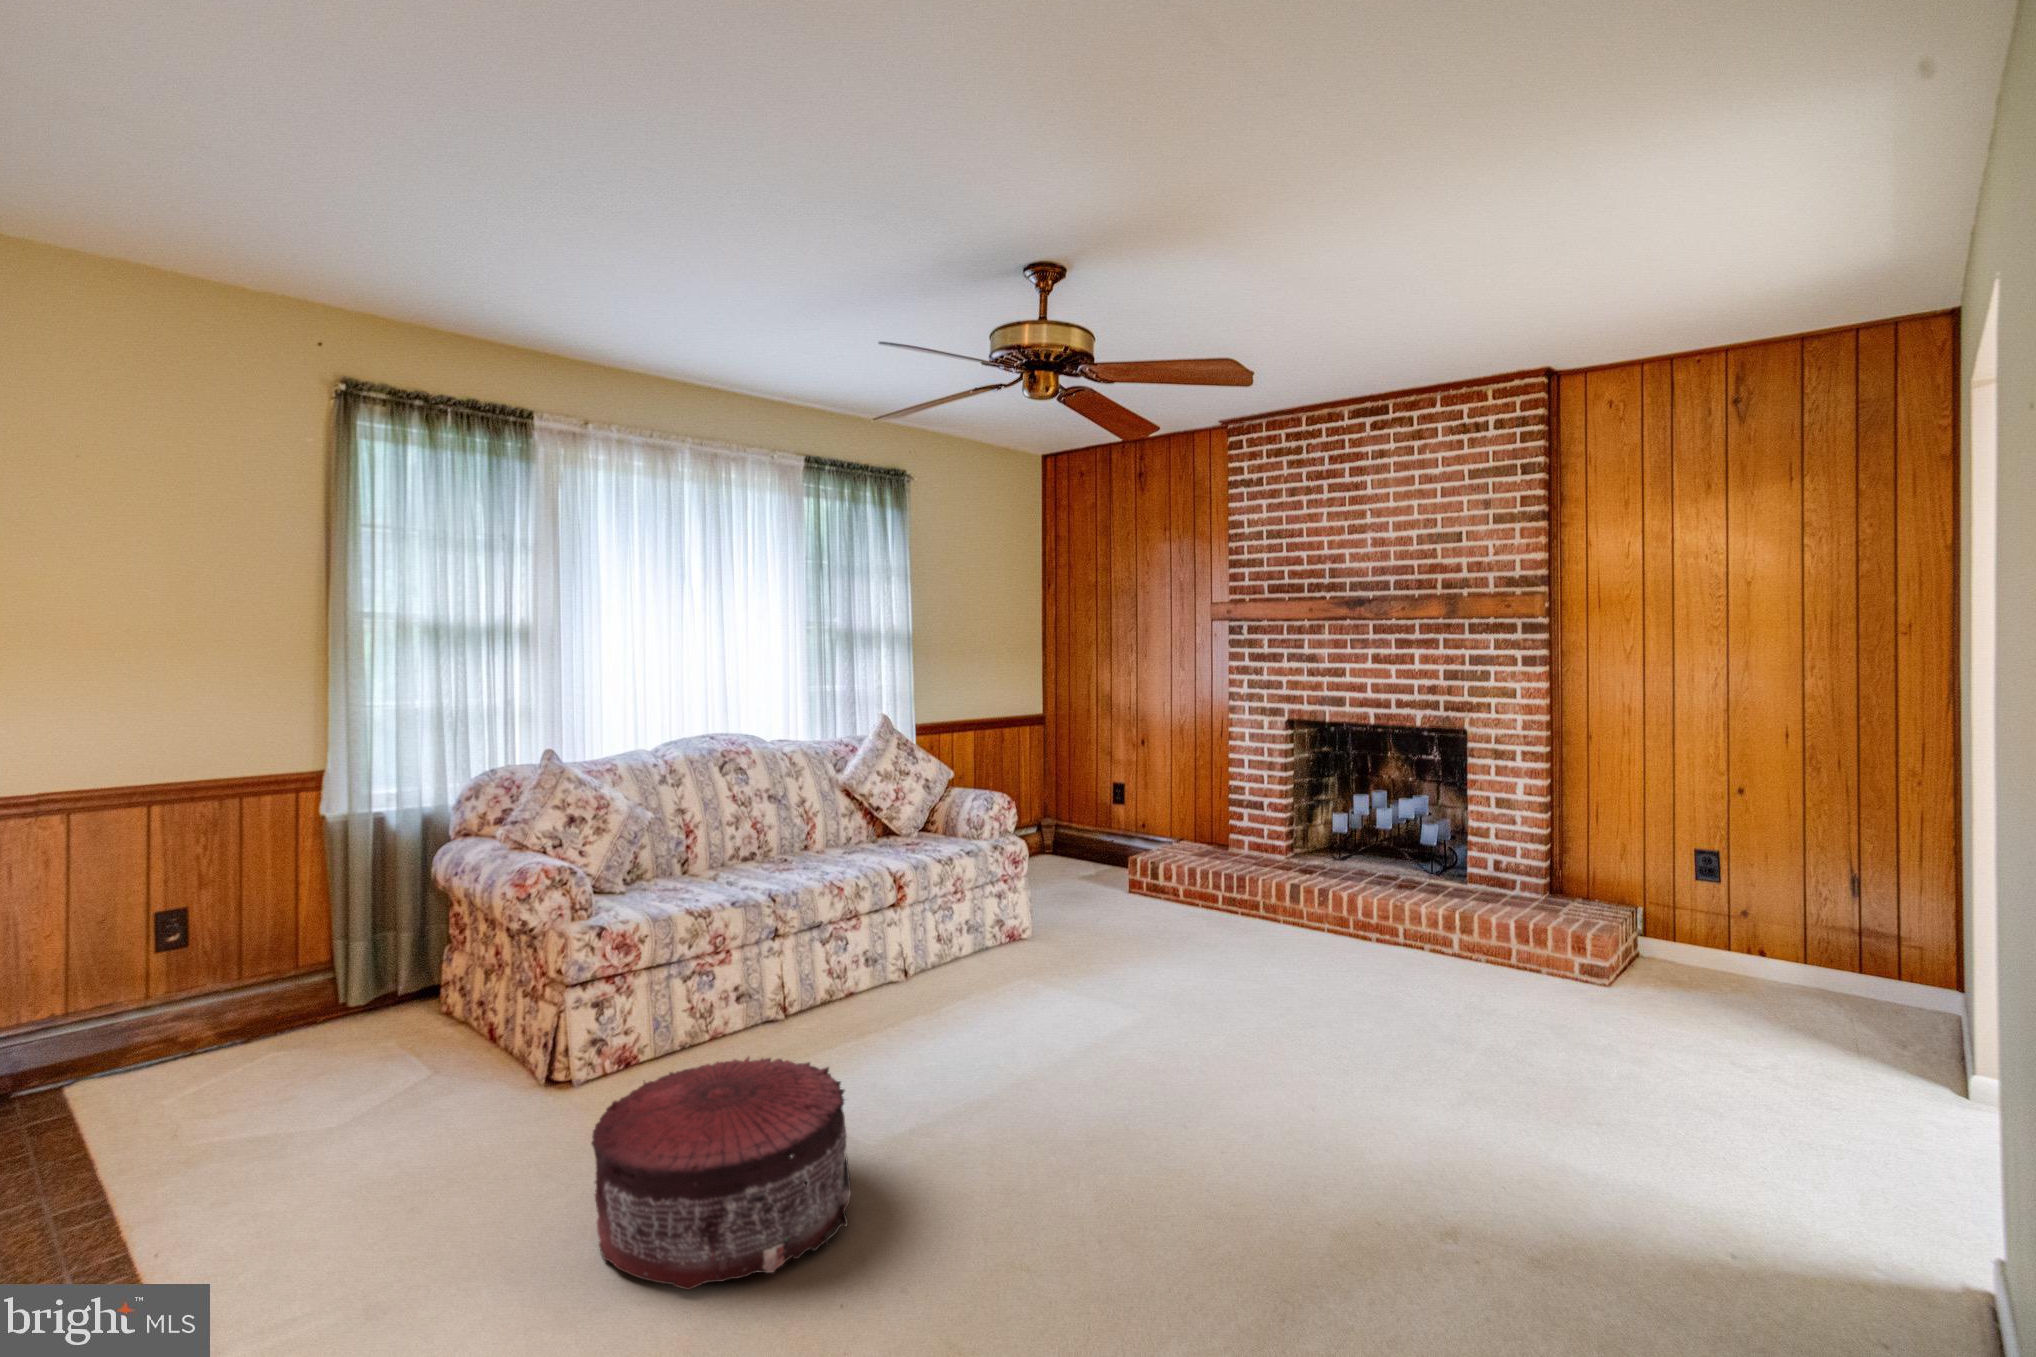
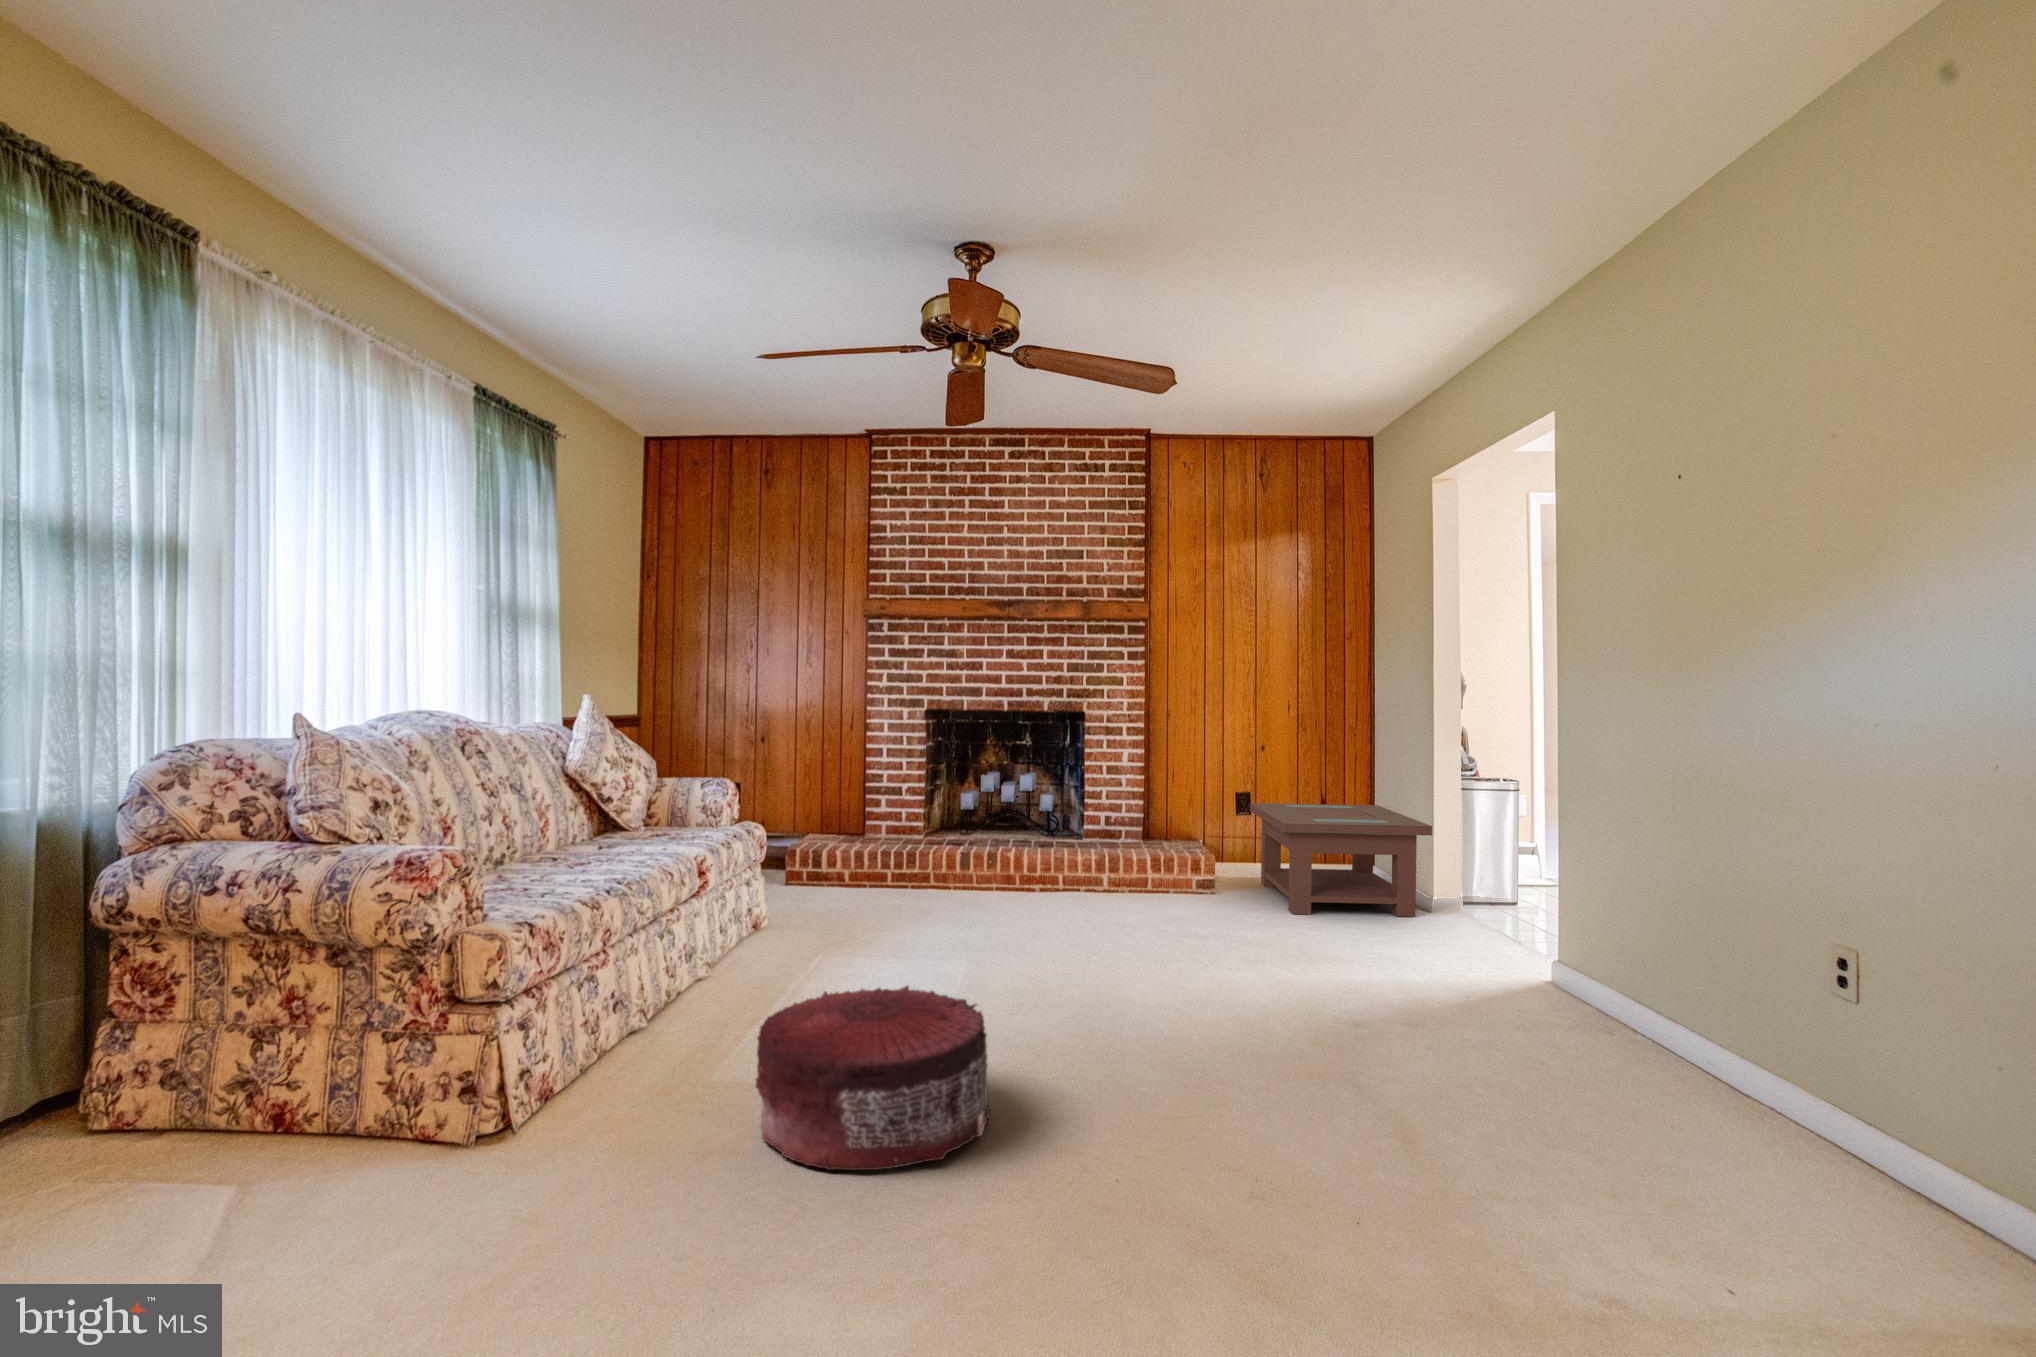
coffee table: none [1672,863,1963,1087] -> present [1250,803,1432,917]

